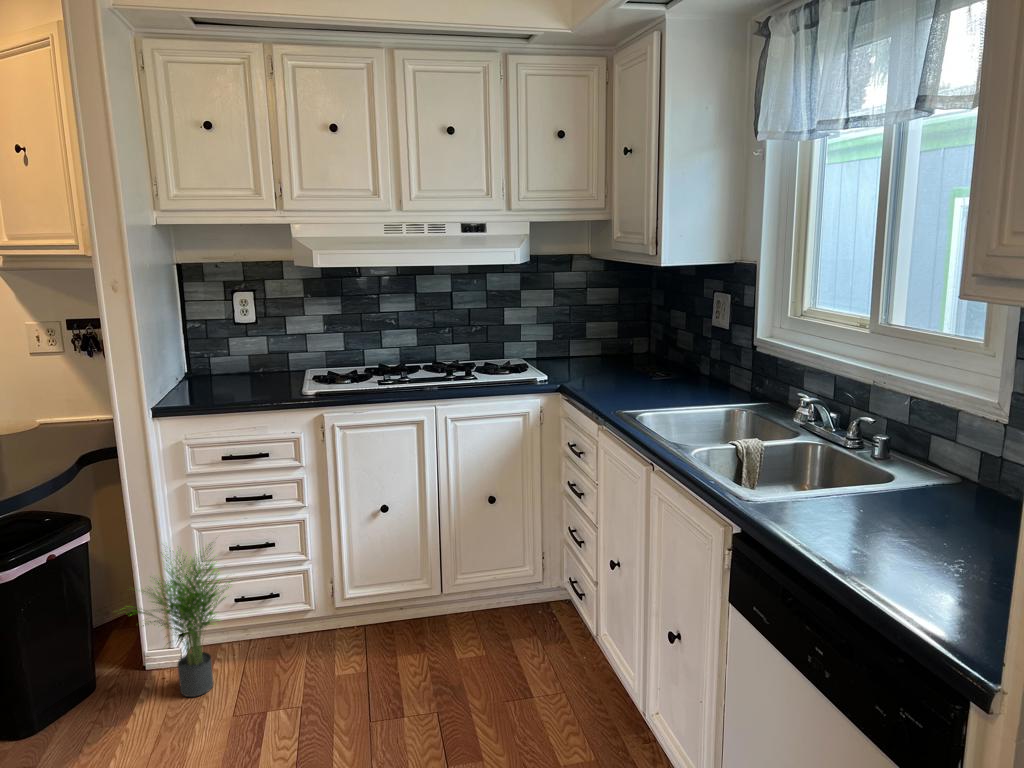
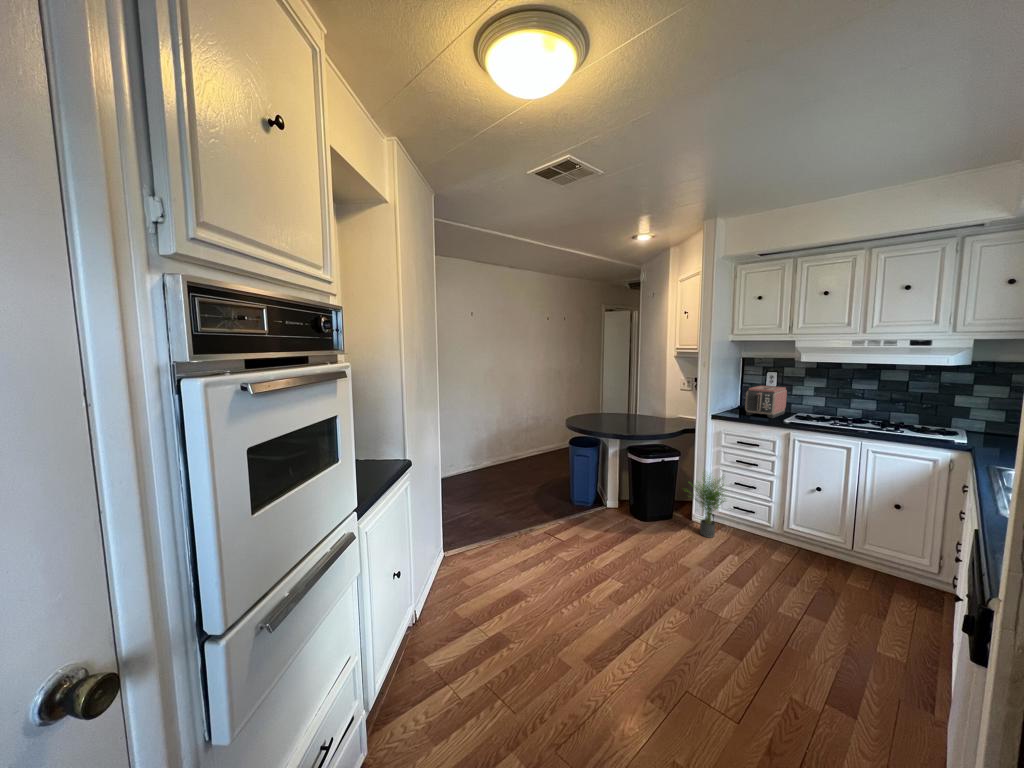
toaster: none [219,322,287,395] -> present [745,386,787,418]

